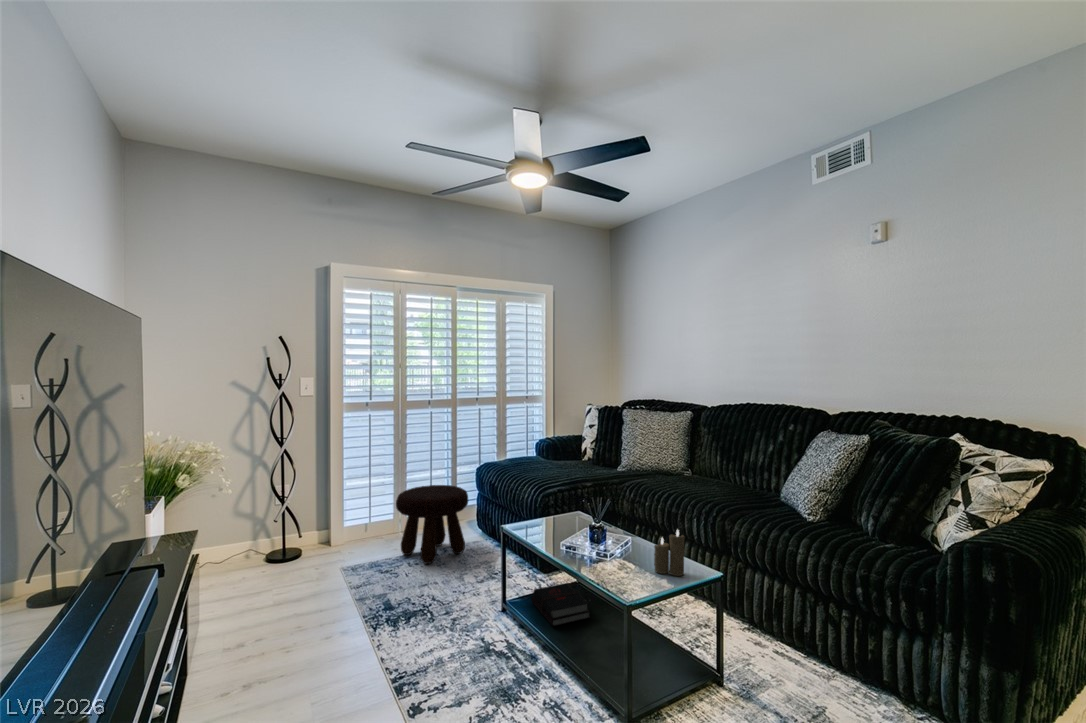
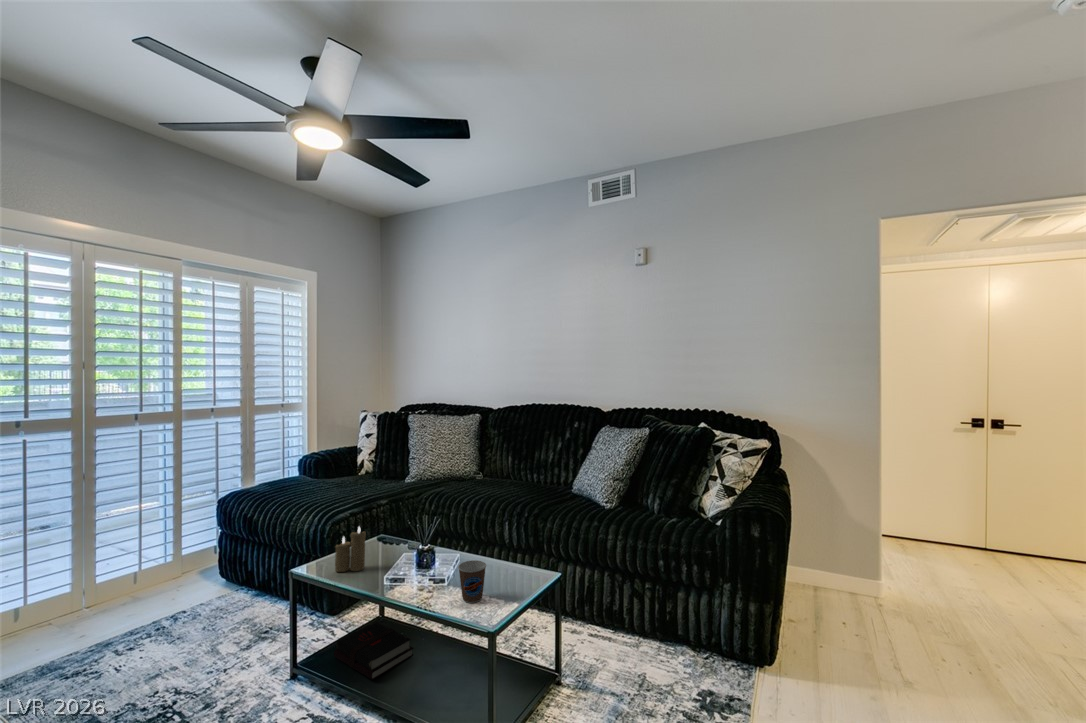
footstool: present [396,485,468,564] -> none [88,528,215,646]
candle: present [654,530,685,576] -> present [335,527,366,572]
coffee cup: none [616,542,642,580] -> present [458,560,486,603]

